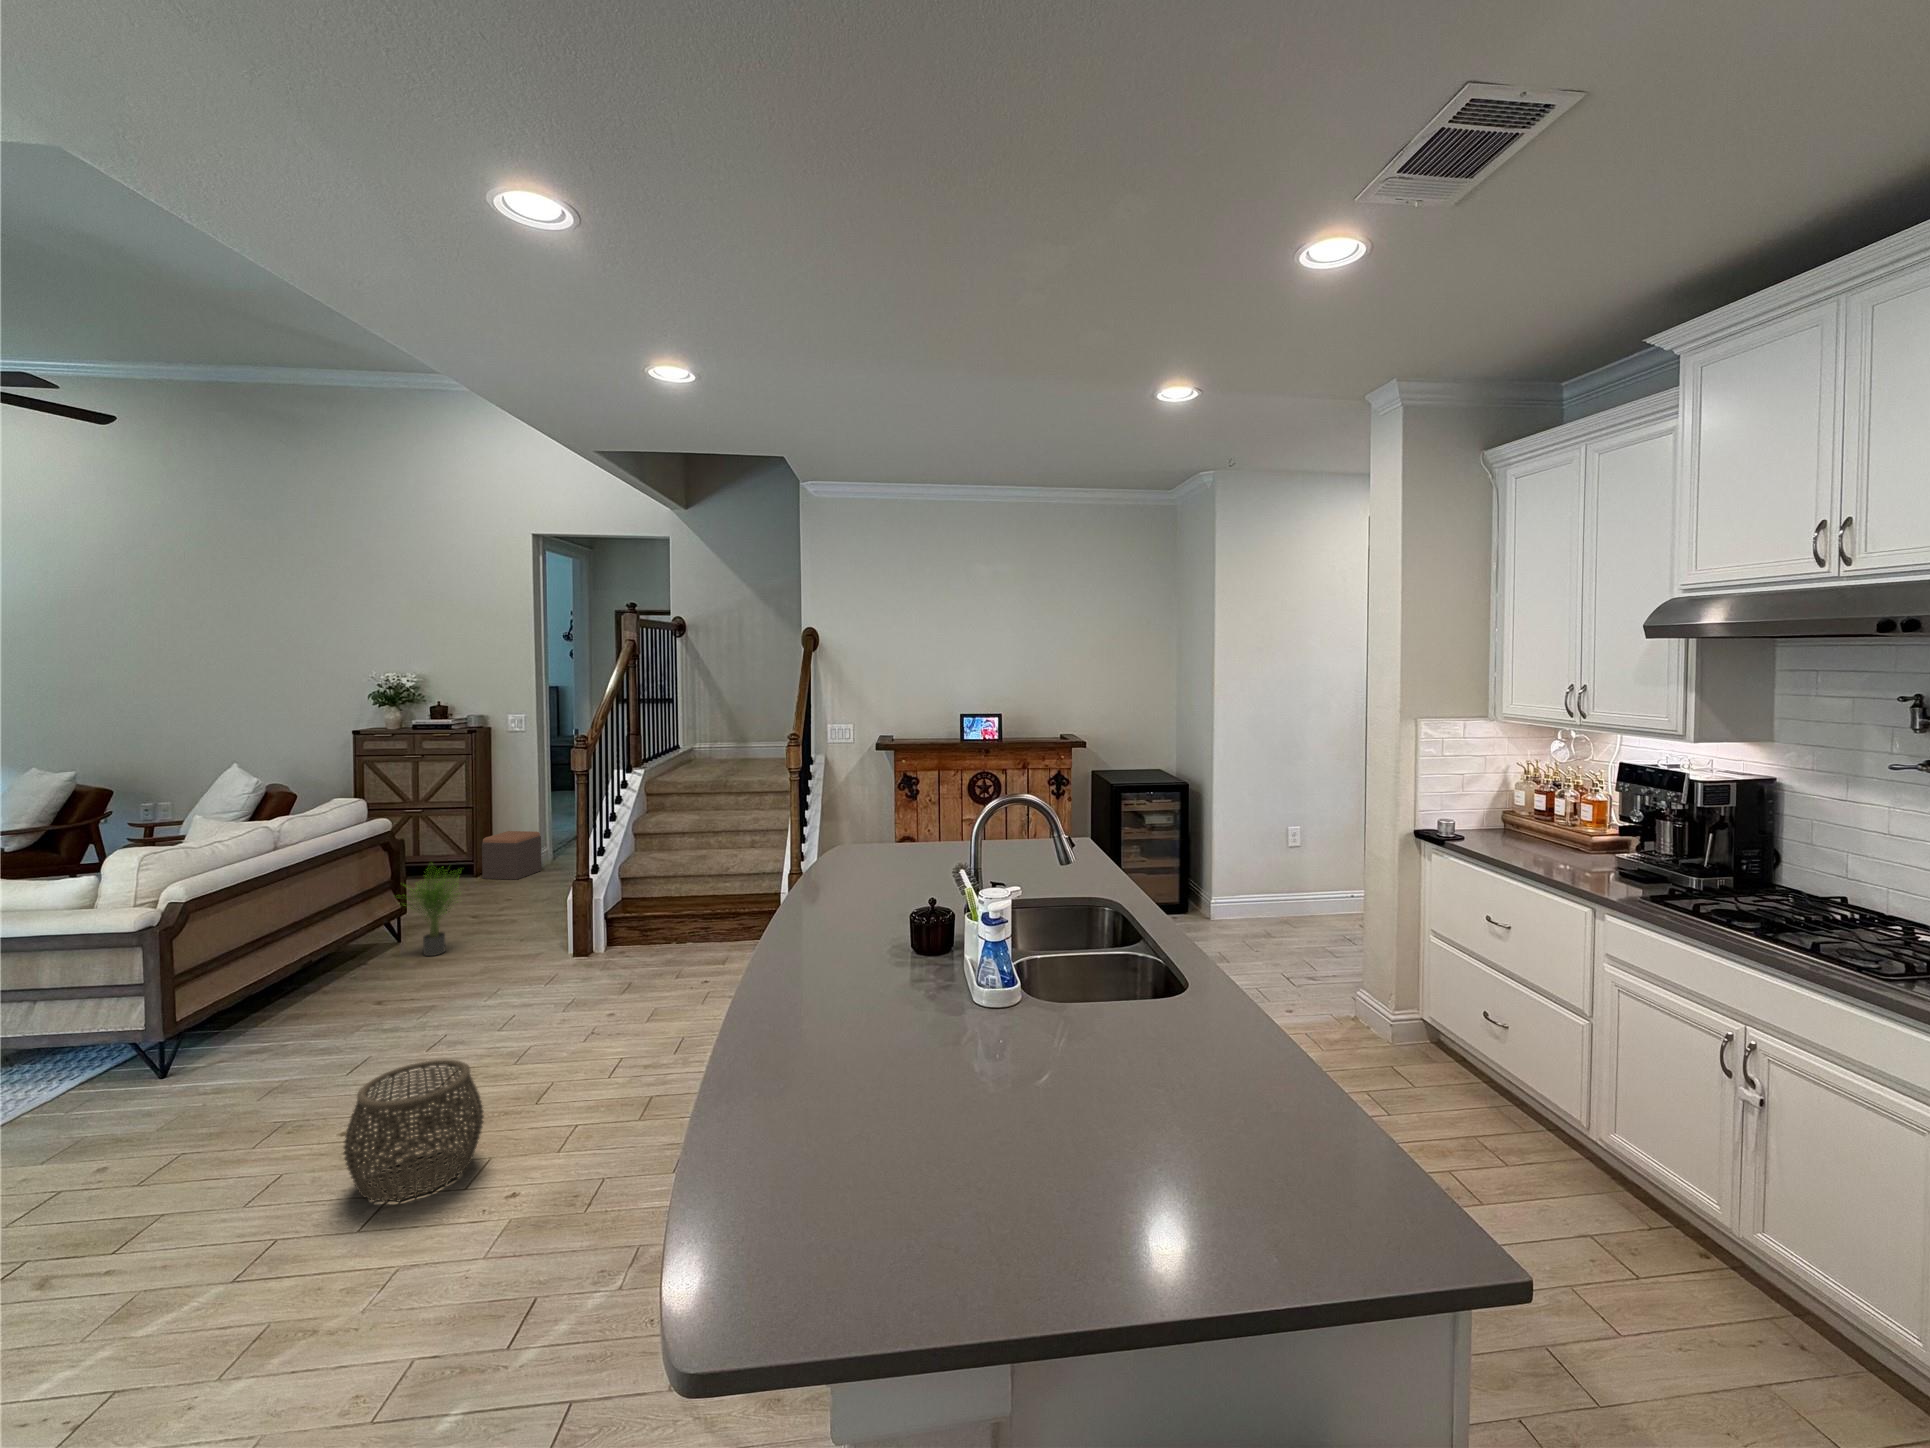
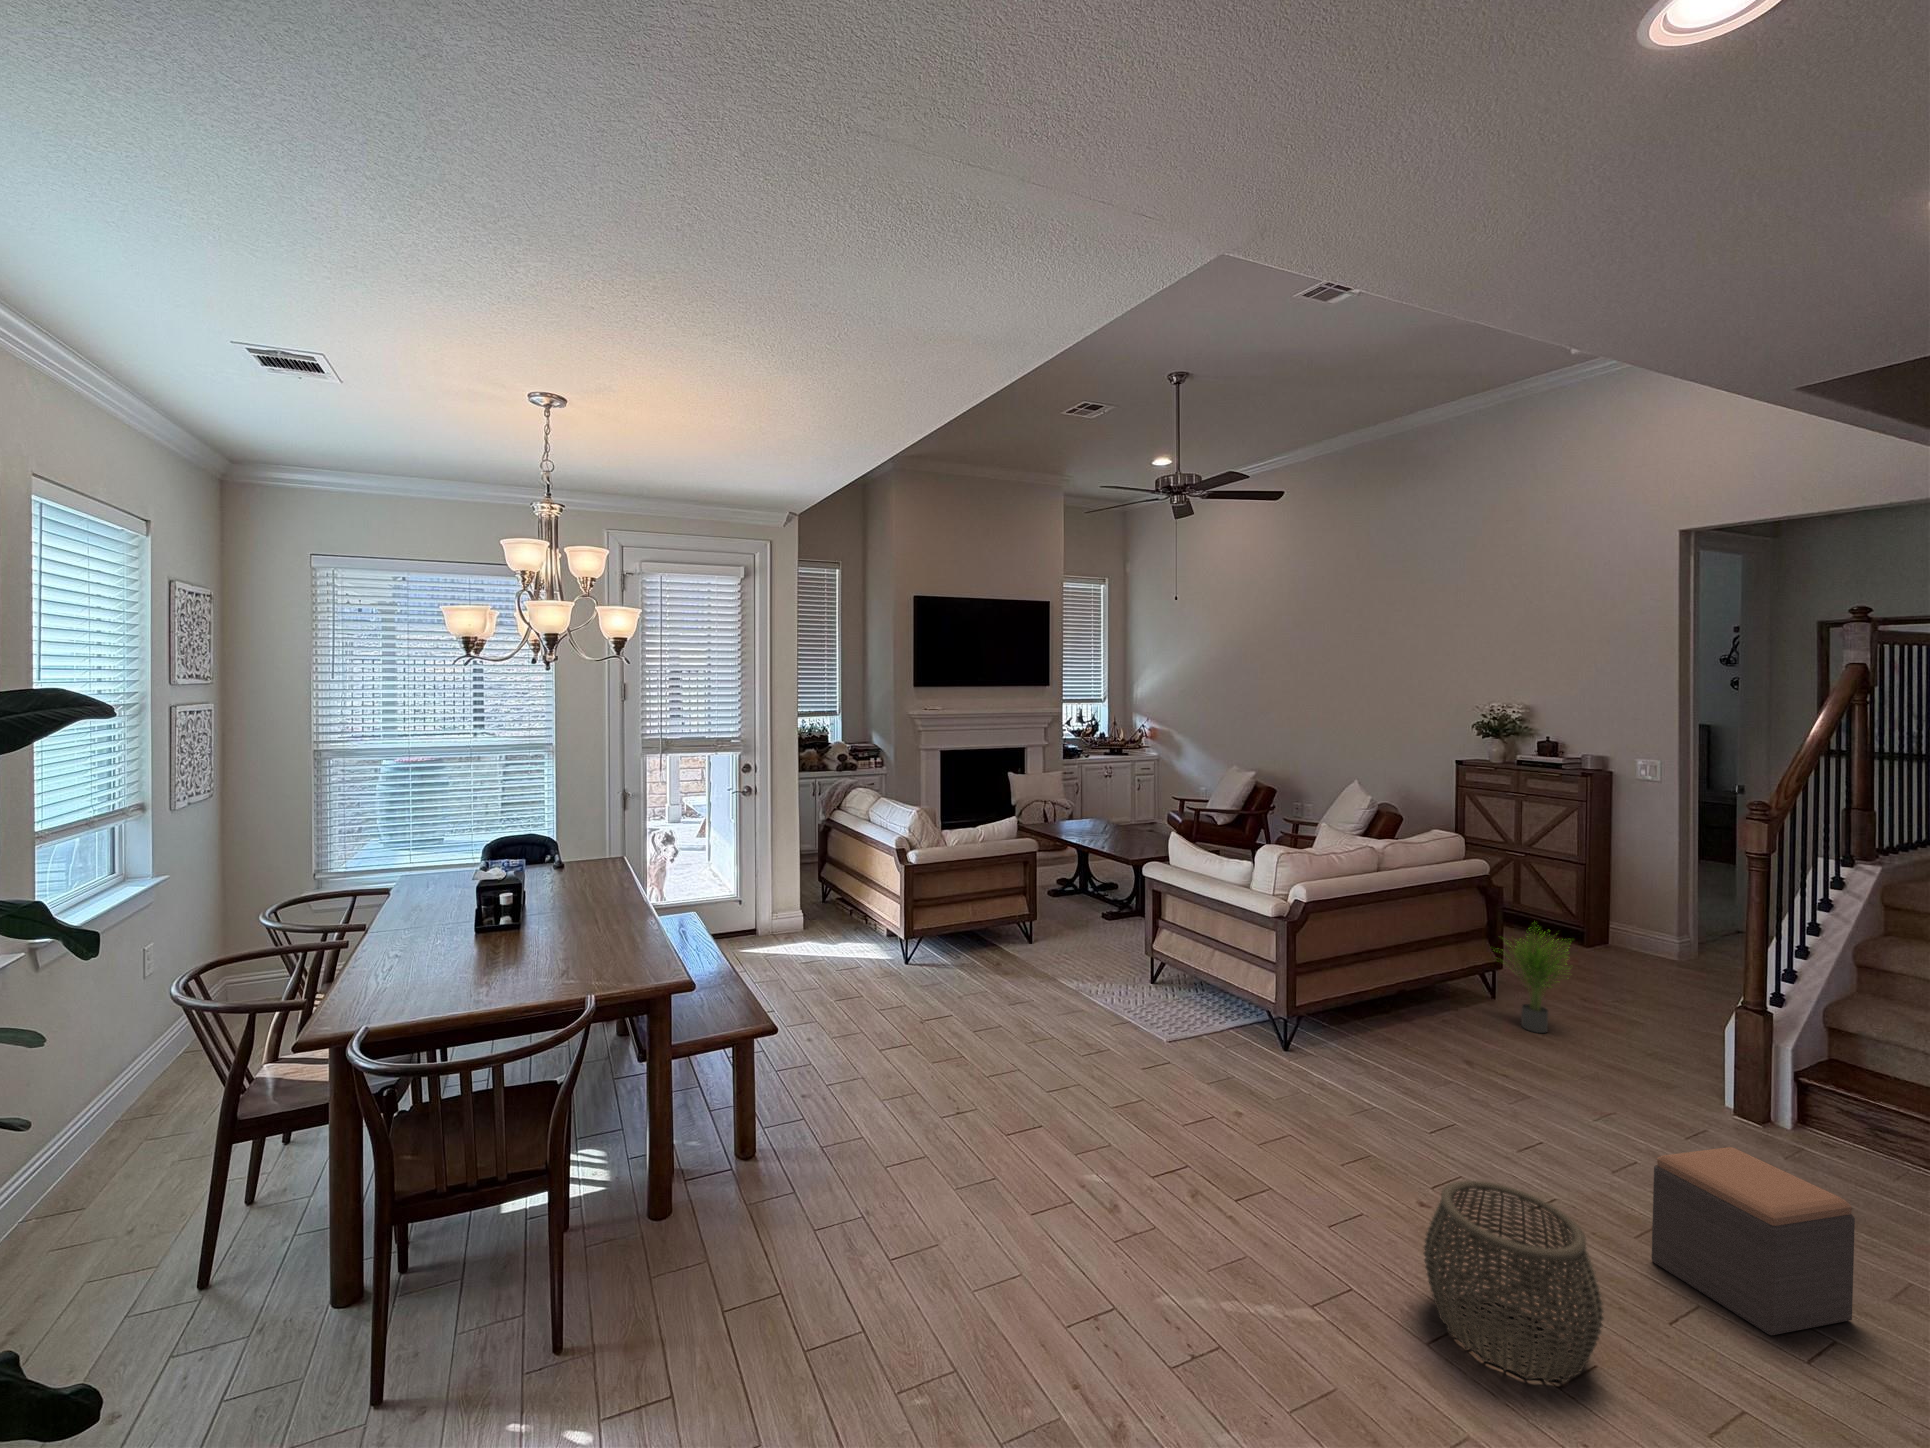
footstool: present [482,831,541,880] -> present [1651,1147,1855,1336]

